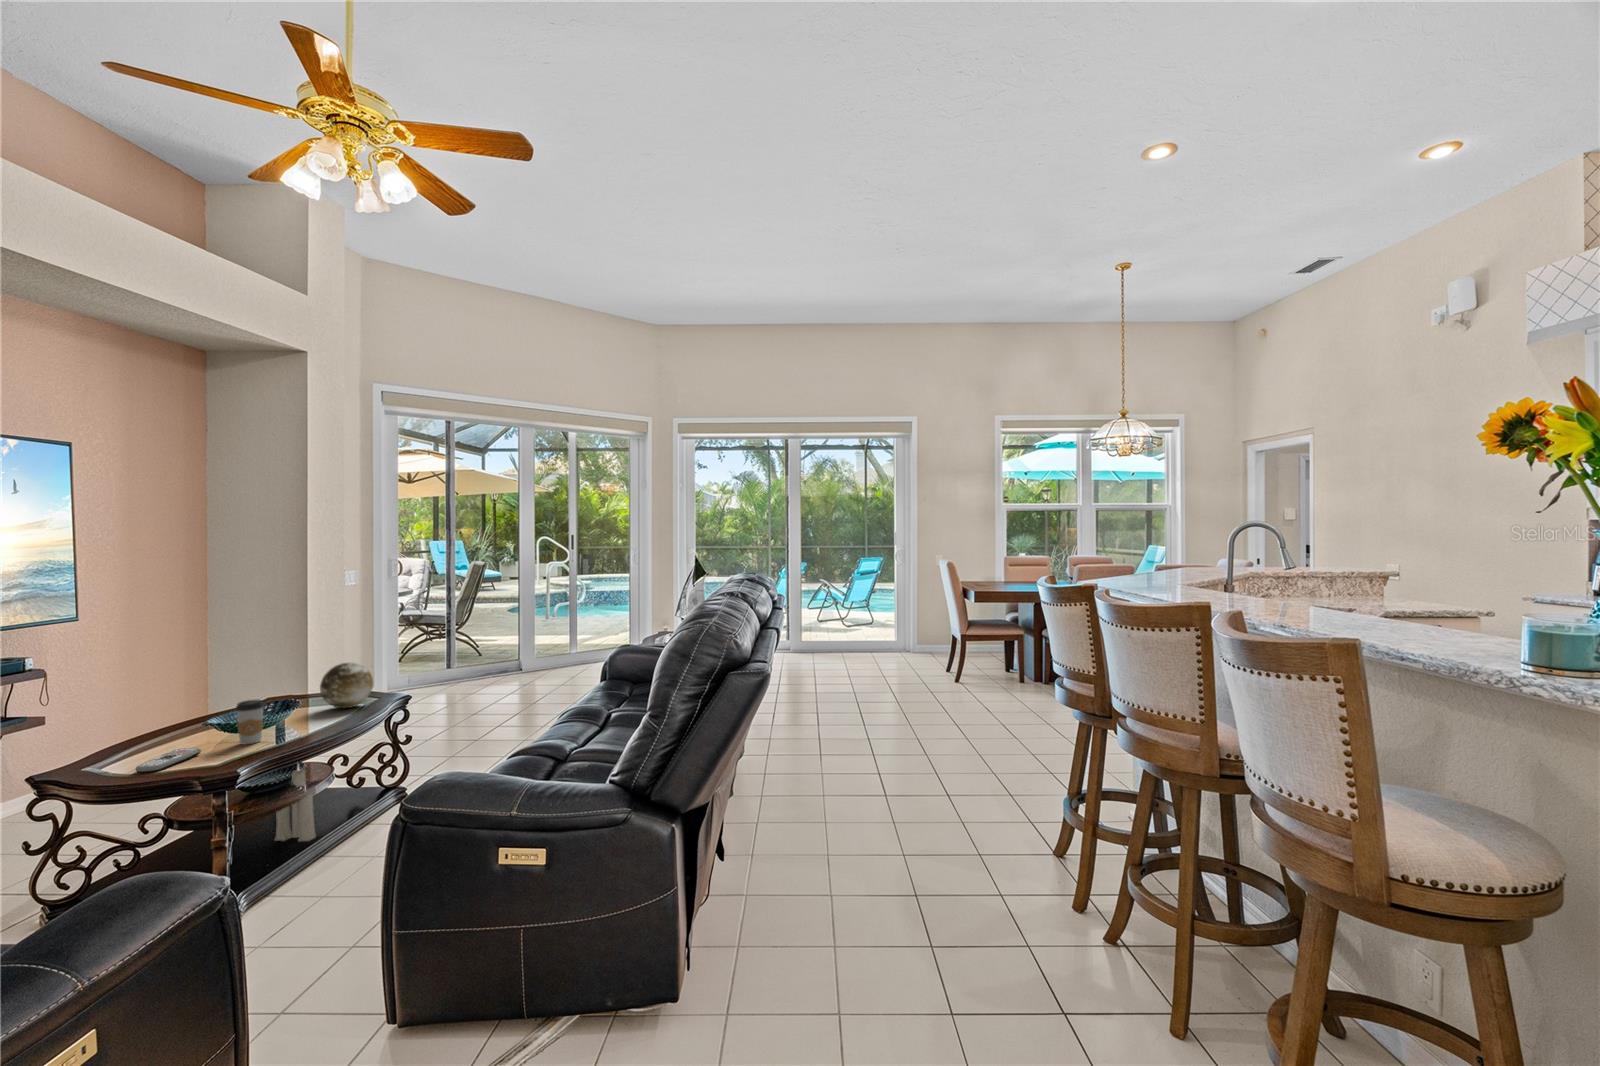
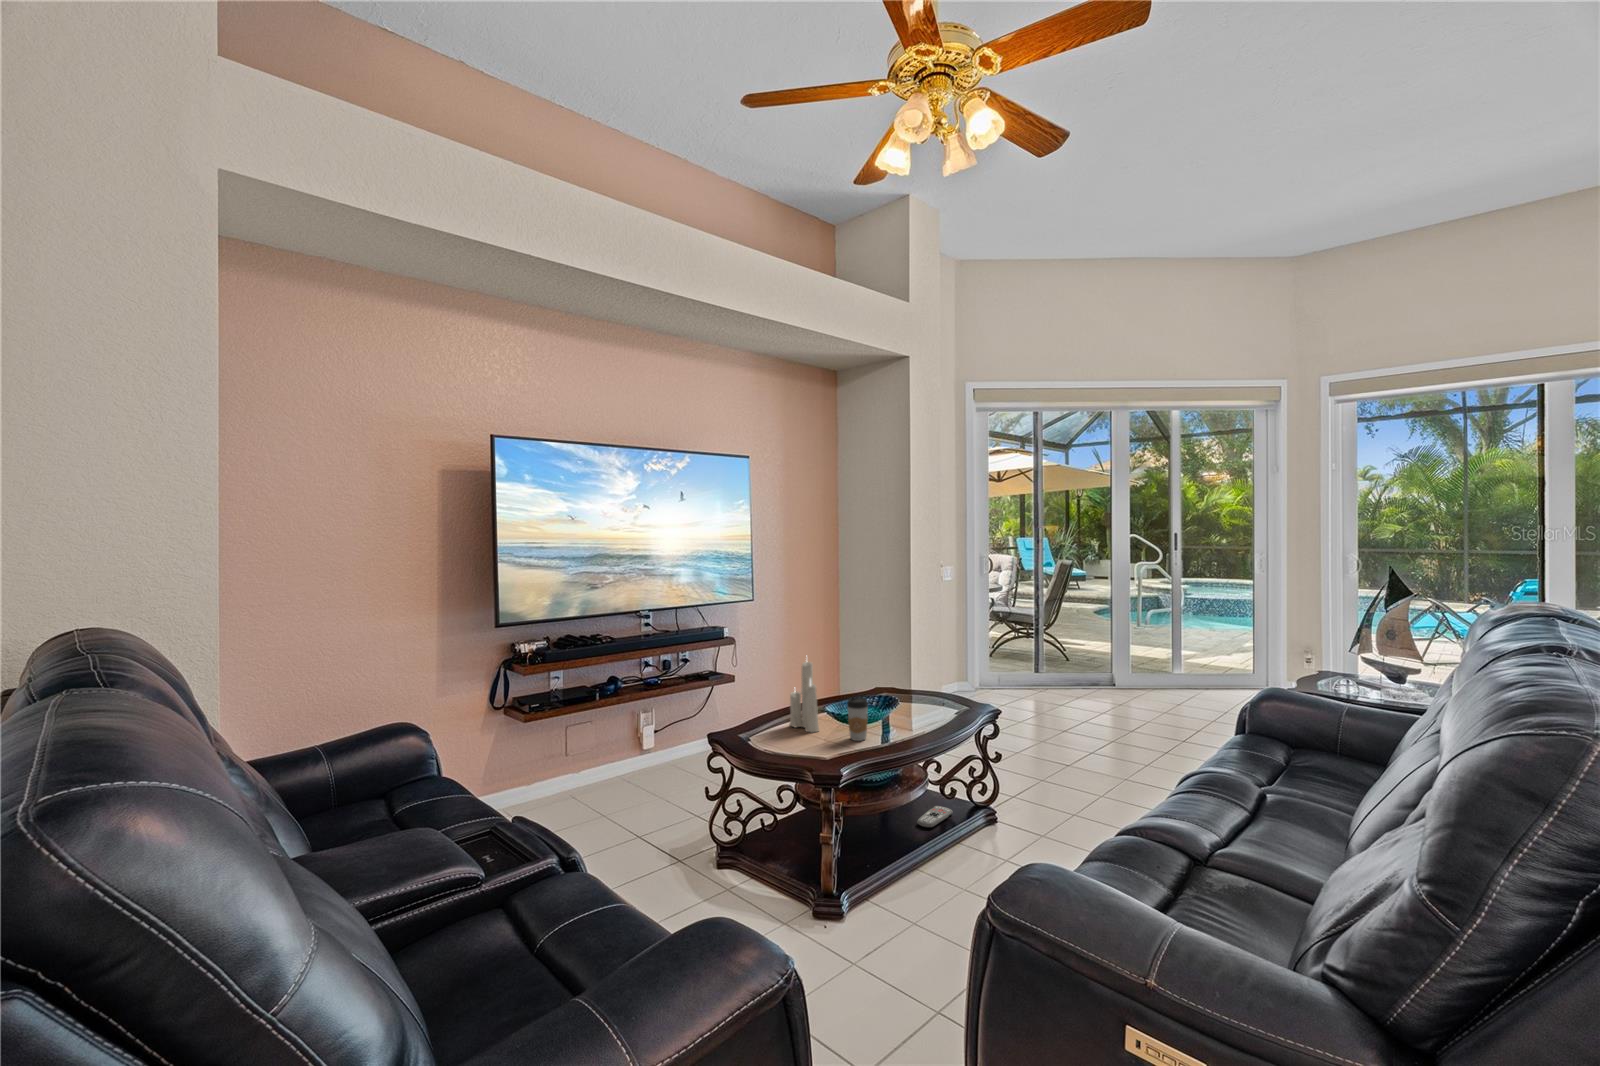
decorative orb: present [320,663,373,708] -> none [916,668,963,715]
remote control: present [136,748,201,773] -> present [917,806,953,828]
candle: present [275,768,316,841] -> present [789,661,819,733]

